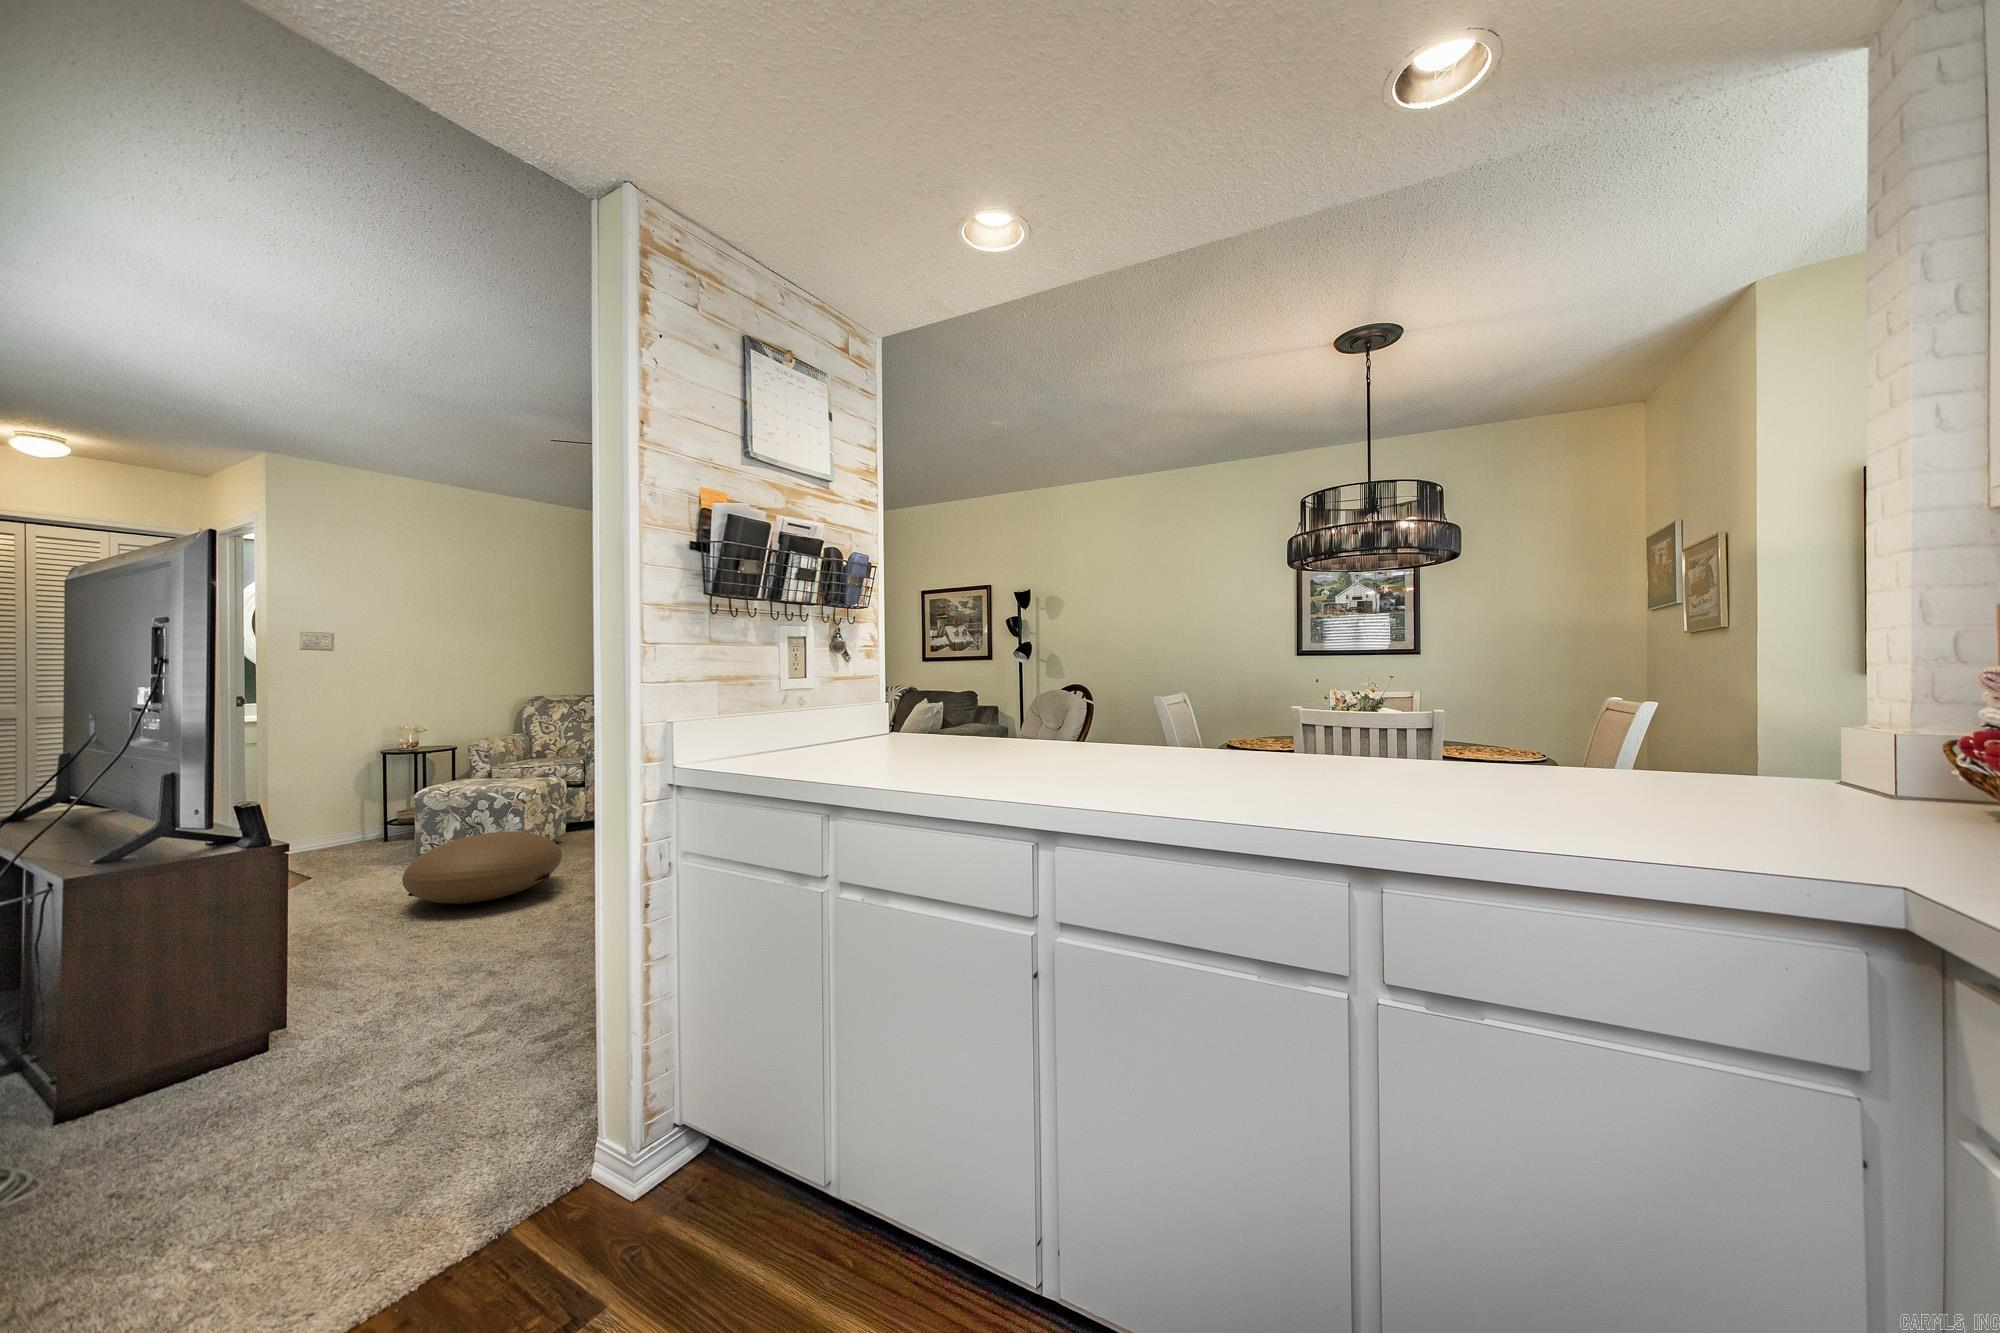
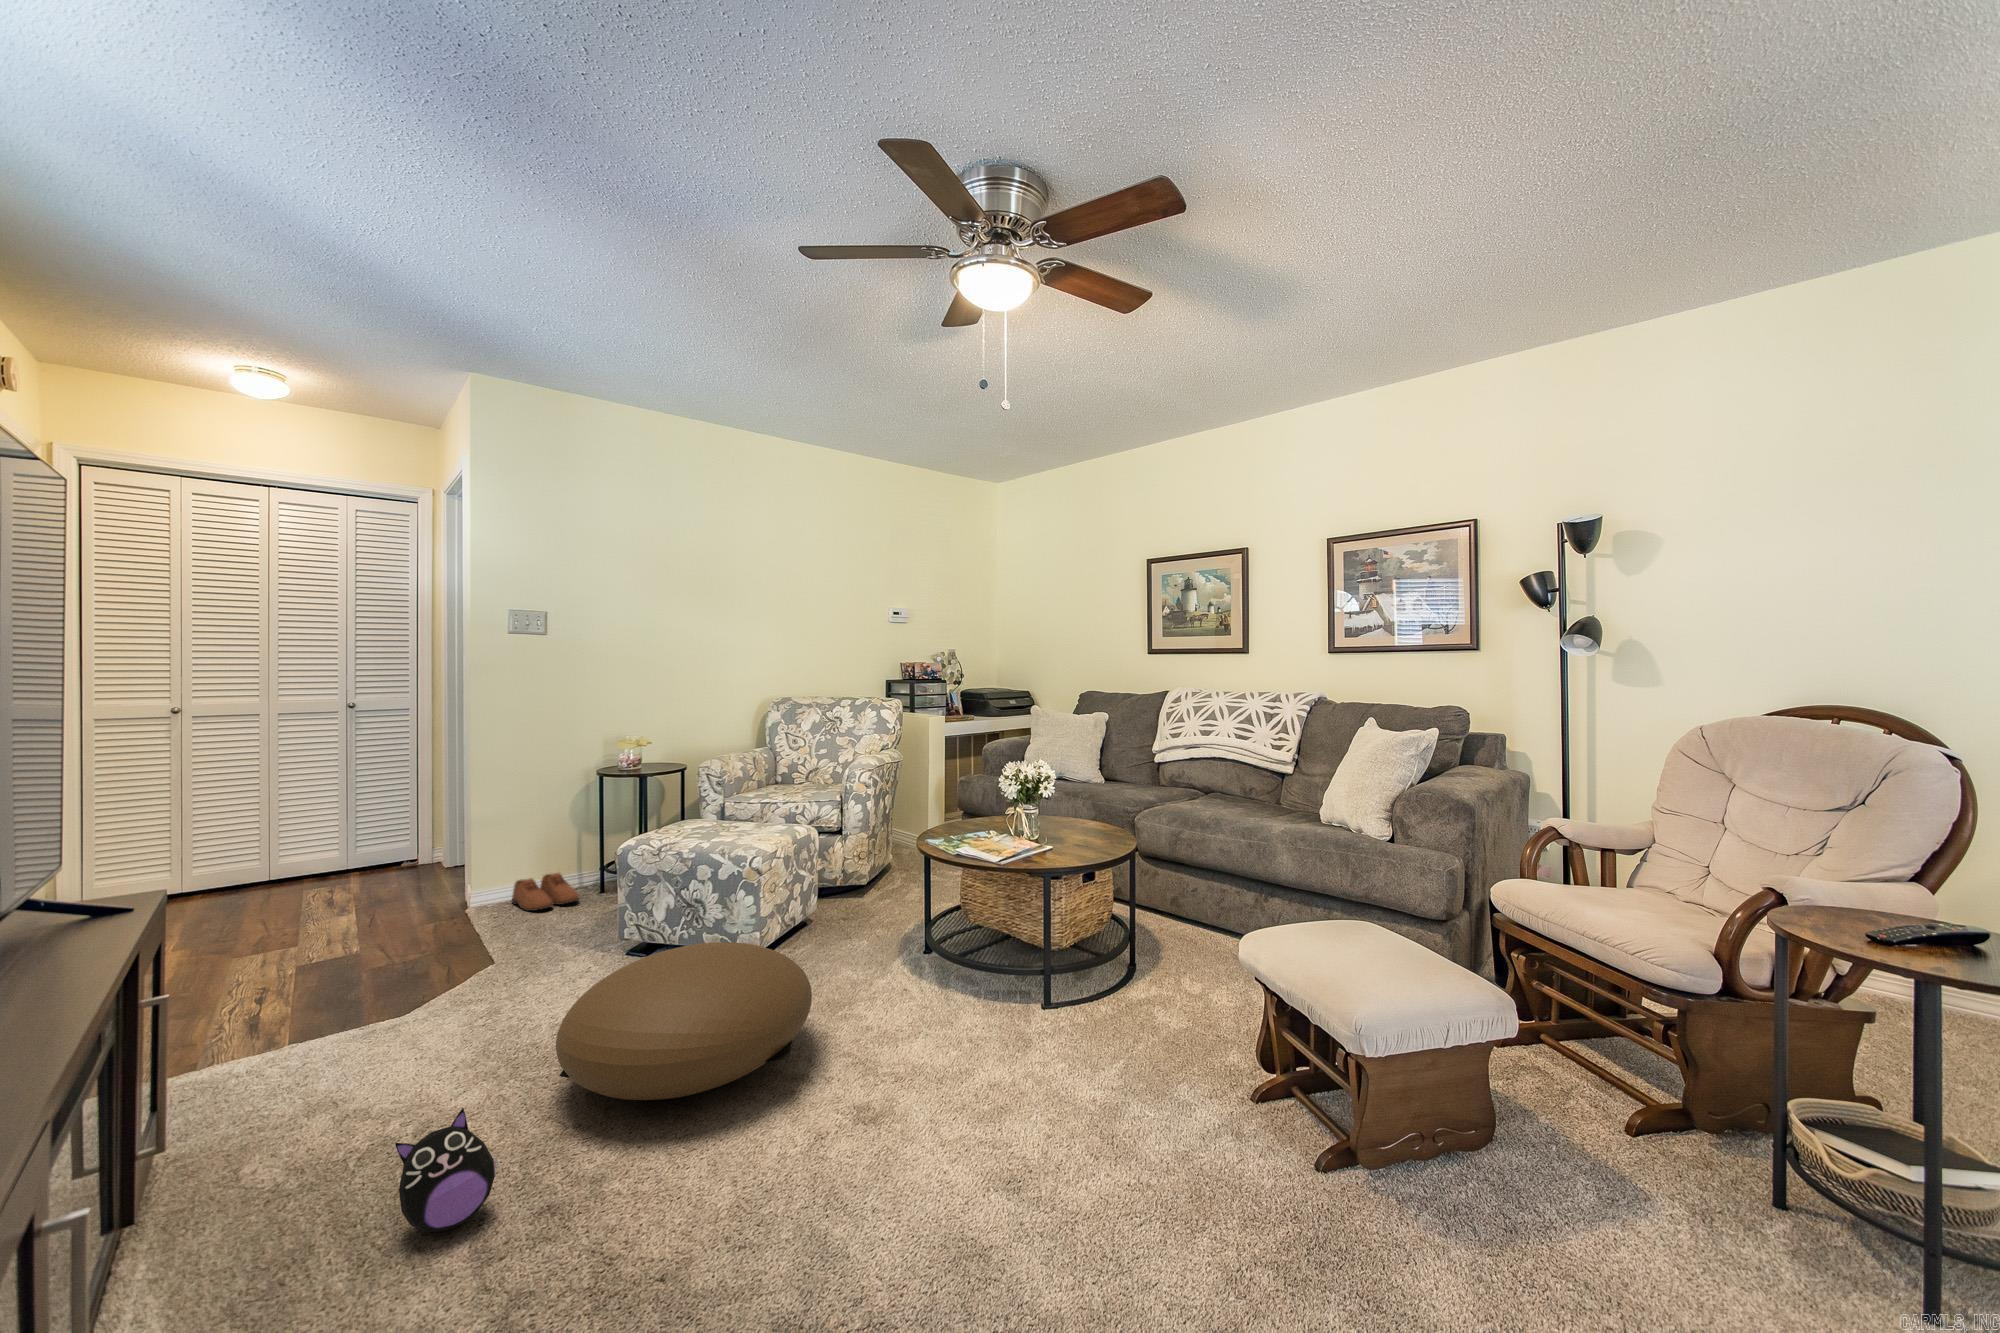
shoe: none [314,826,373,852] -> present [512,873,579,911]
plush toy: none [332,893,387,948] -> present [395,1108,499,1232]

